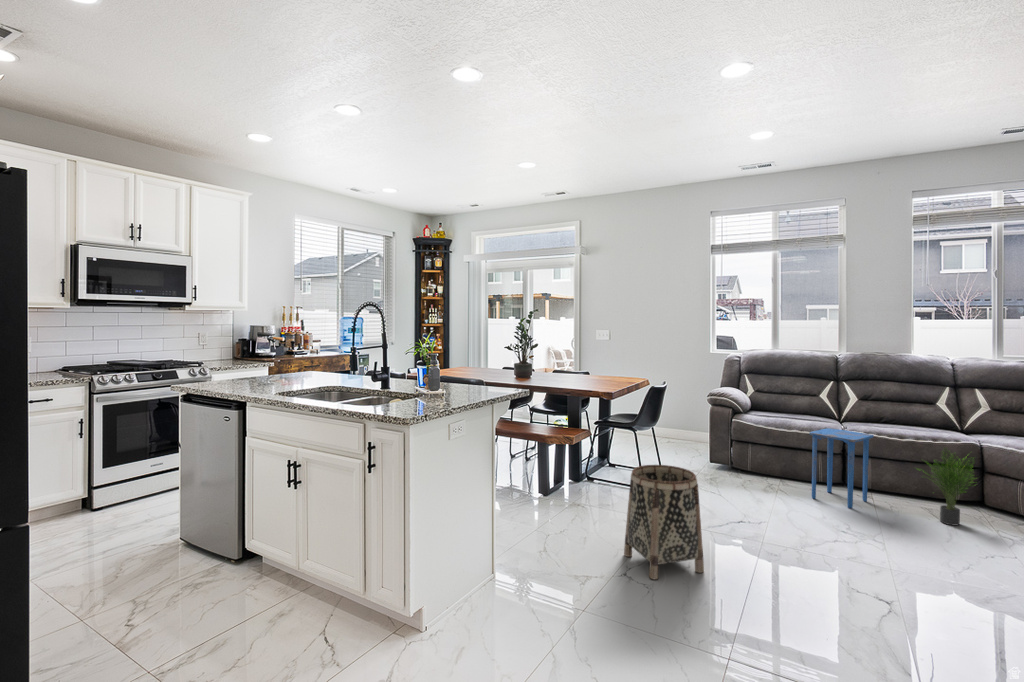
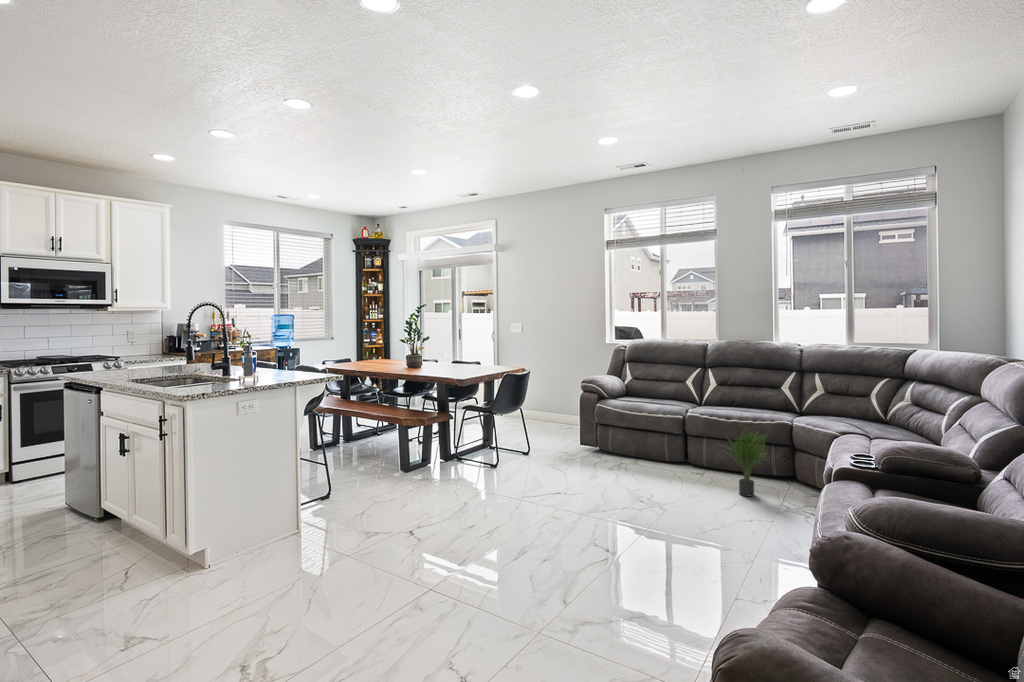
side table: present [809,428,873,508] -> none [642,411,698,482]
basket: present [624,465,704,579] -> none [420,439,477,533]

